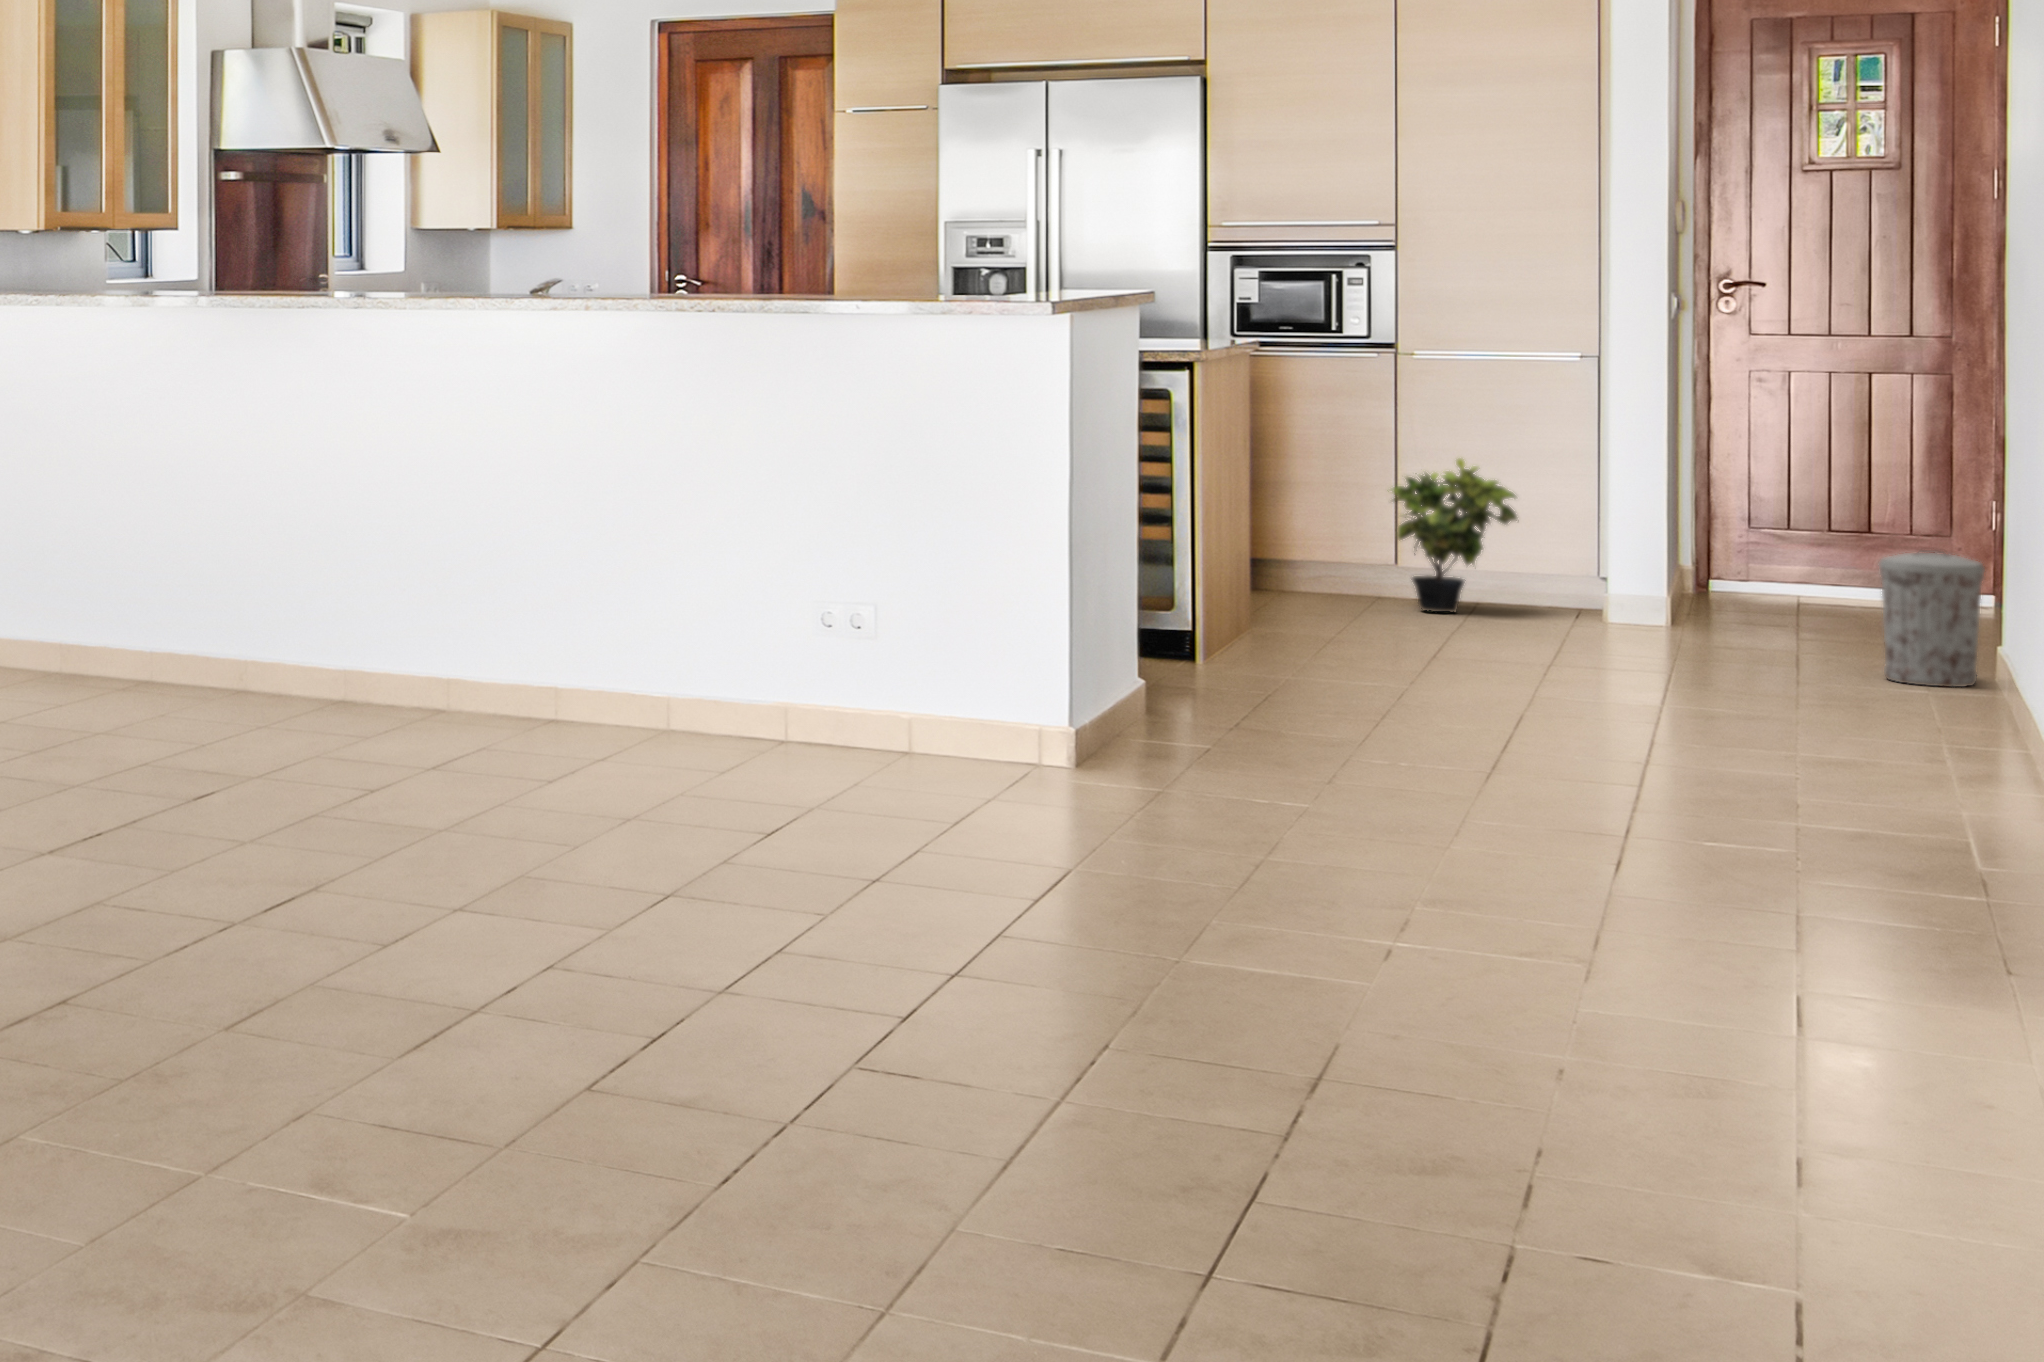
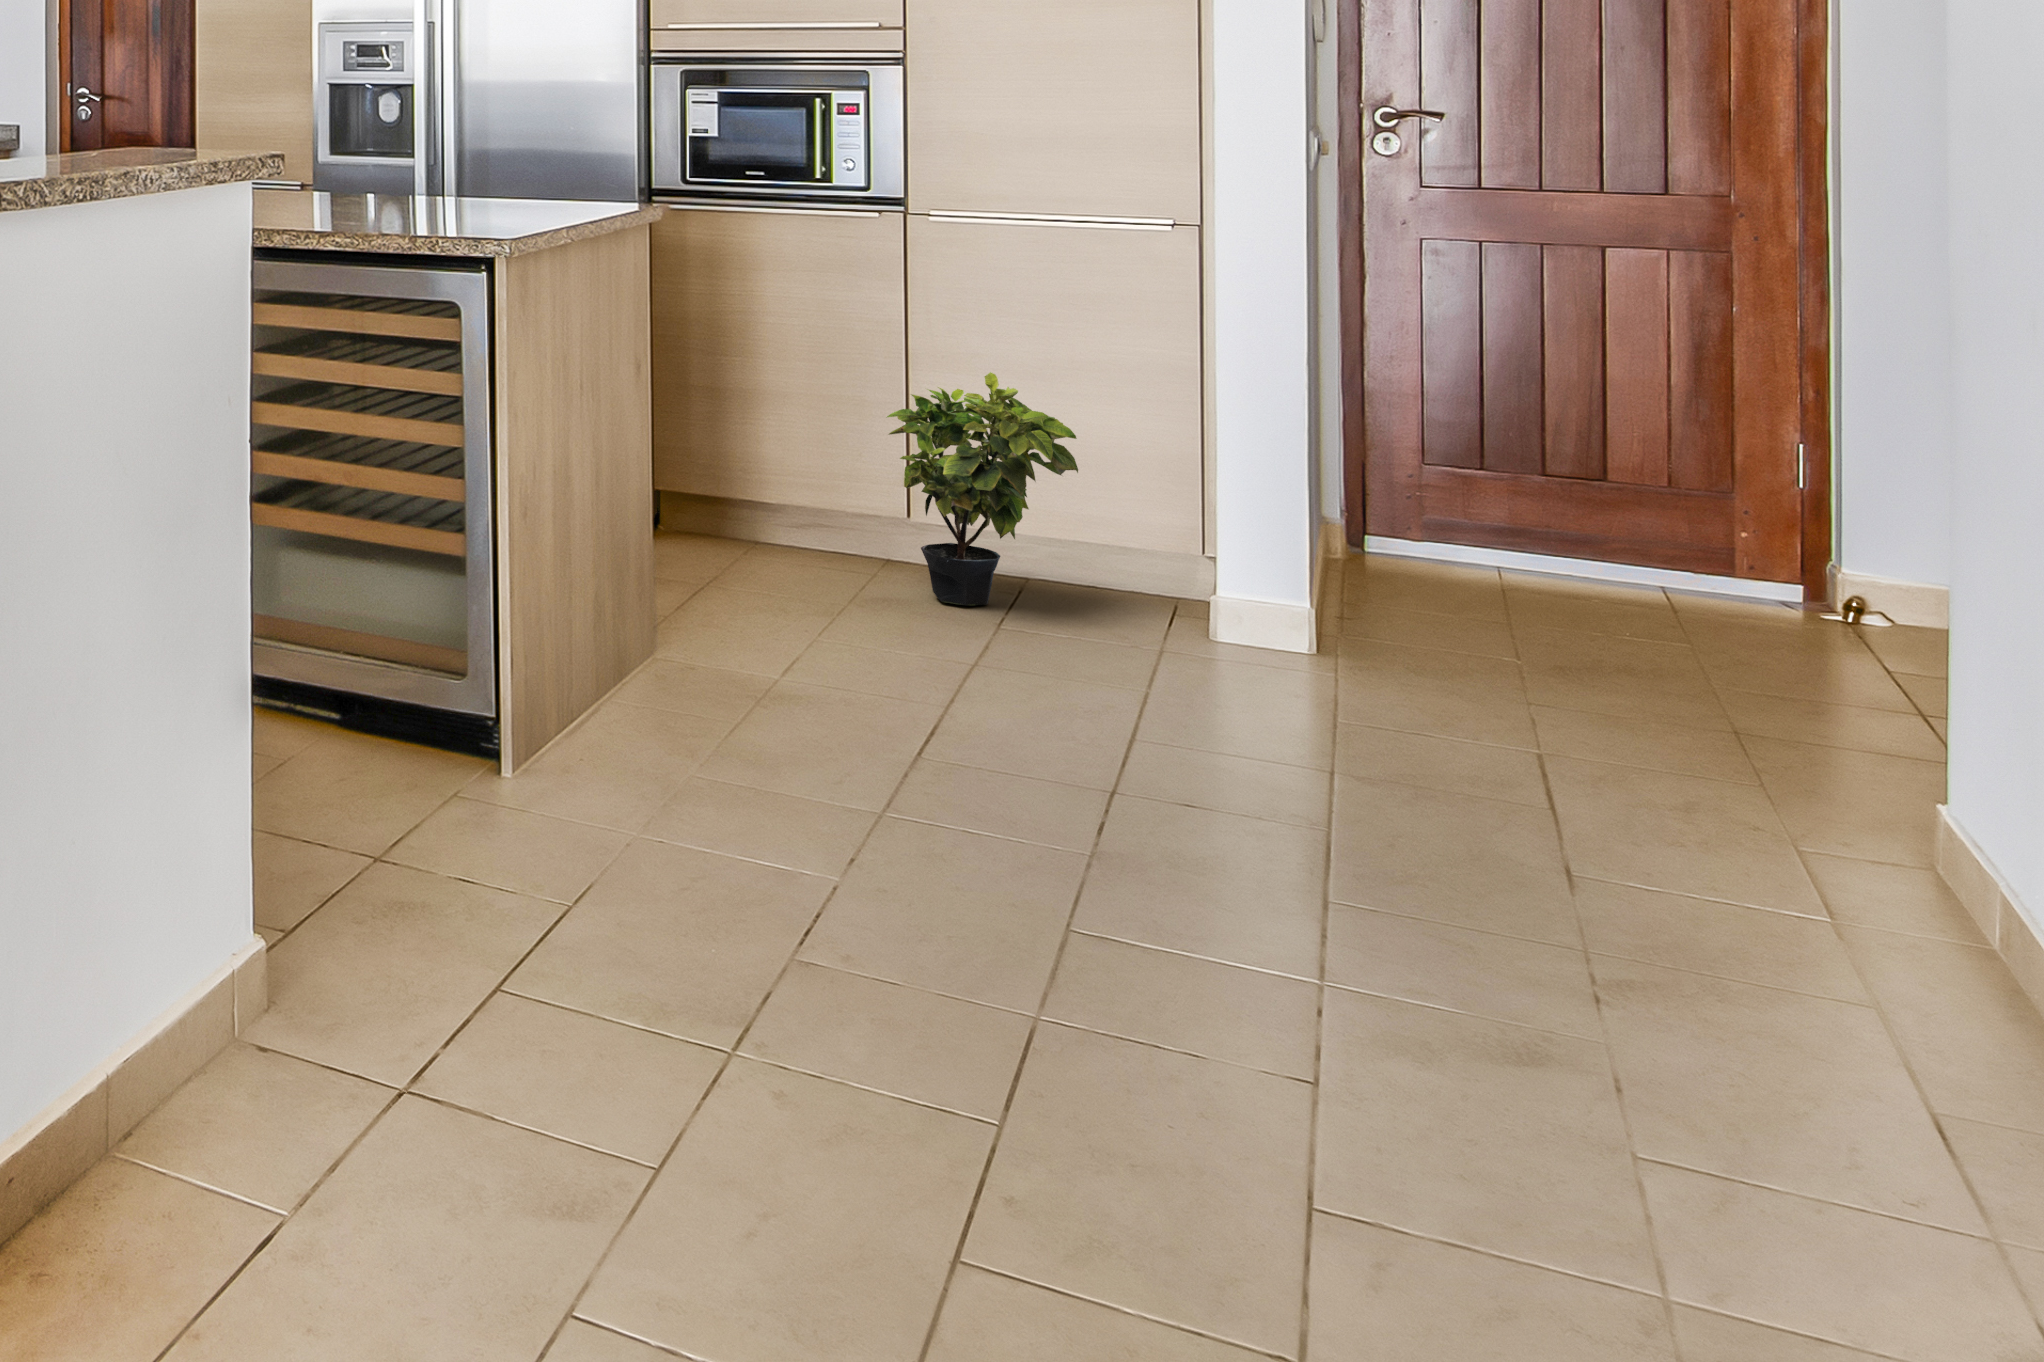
trash can: present [1879,551,1985,687] -> none [1712,637,1933,919]

